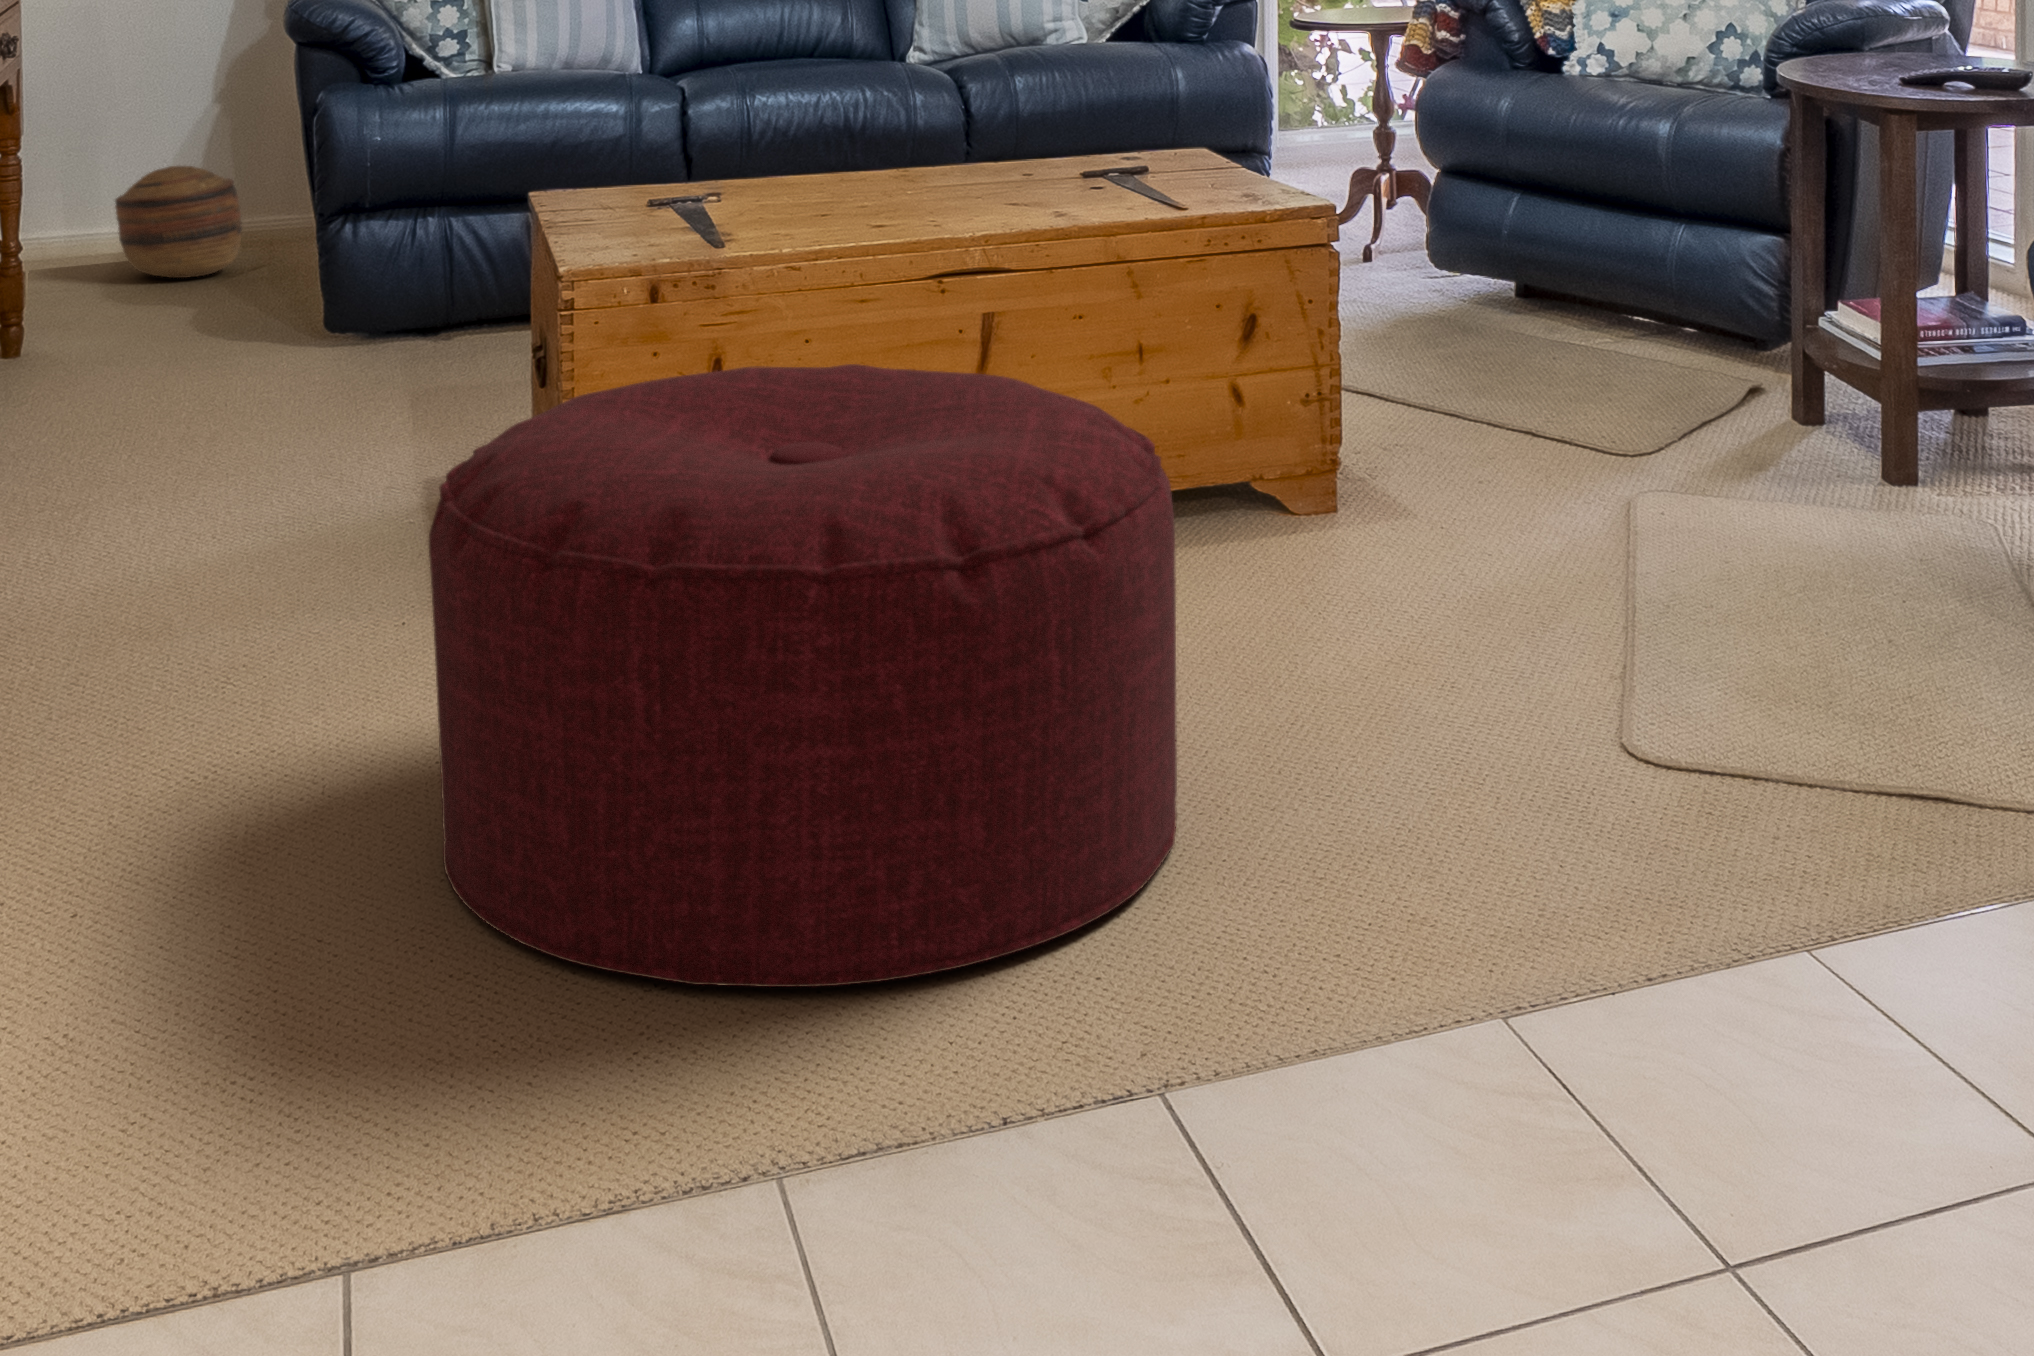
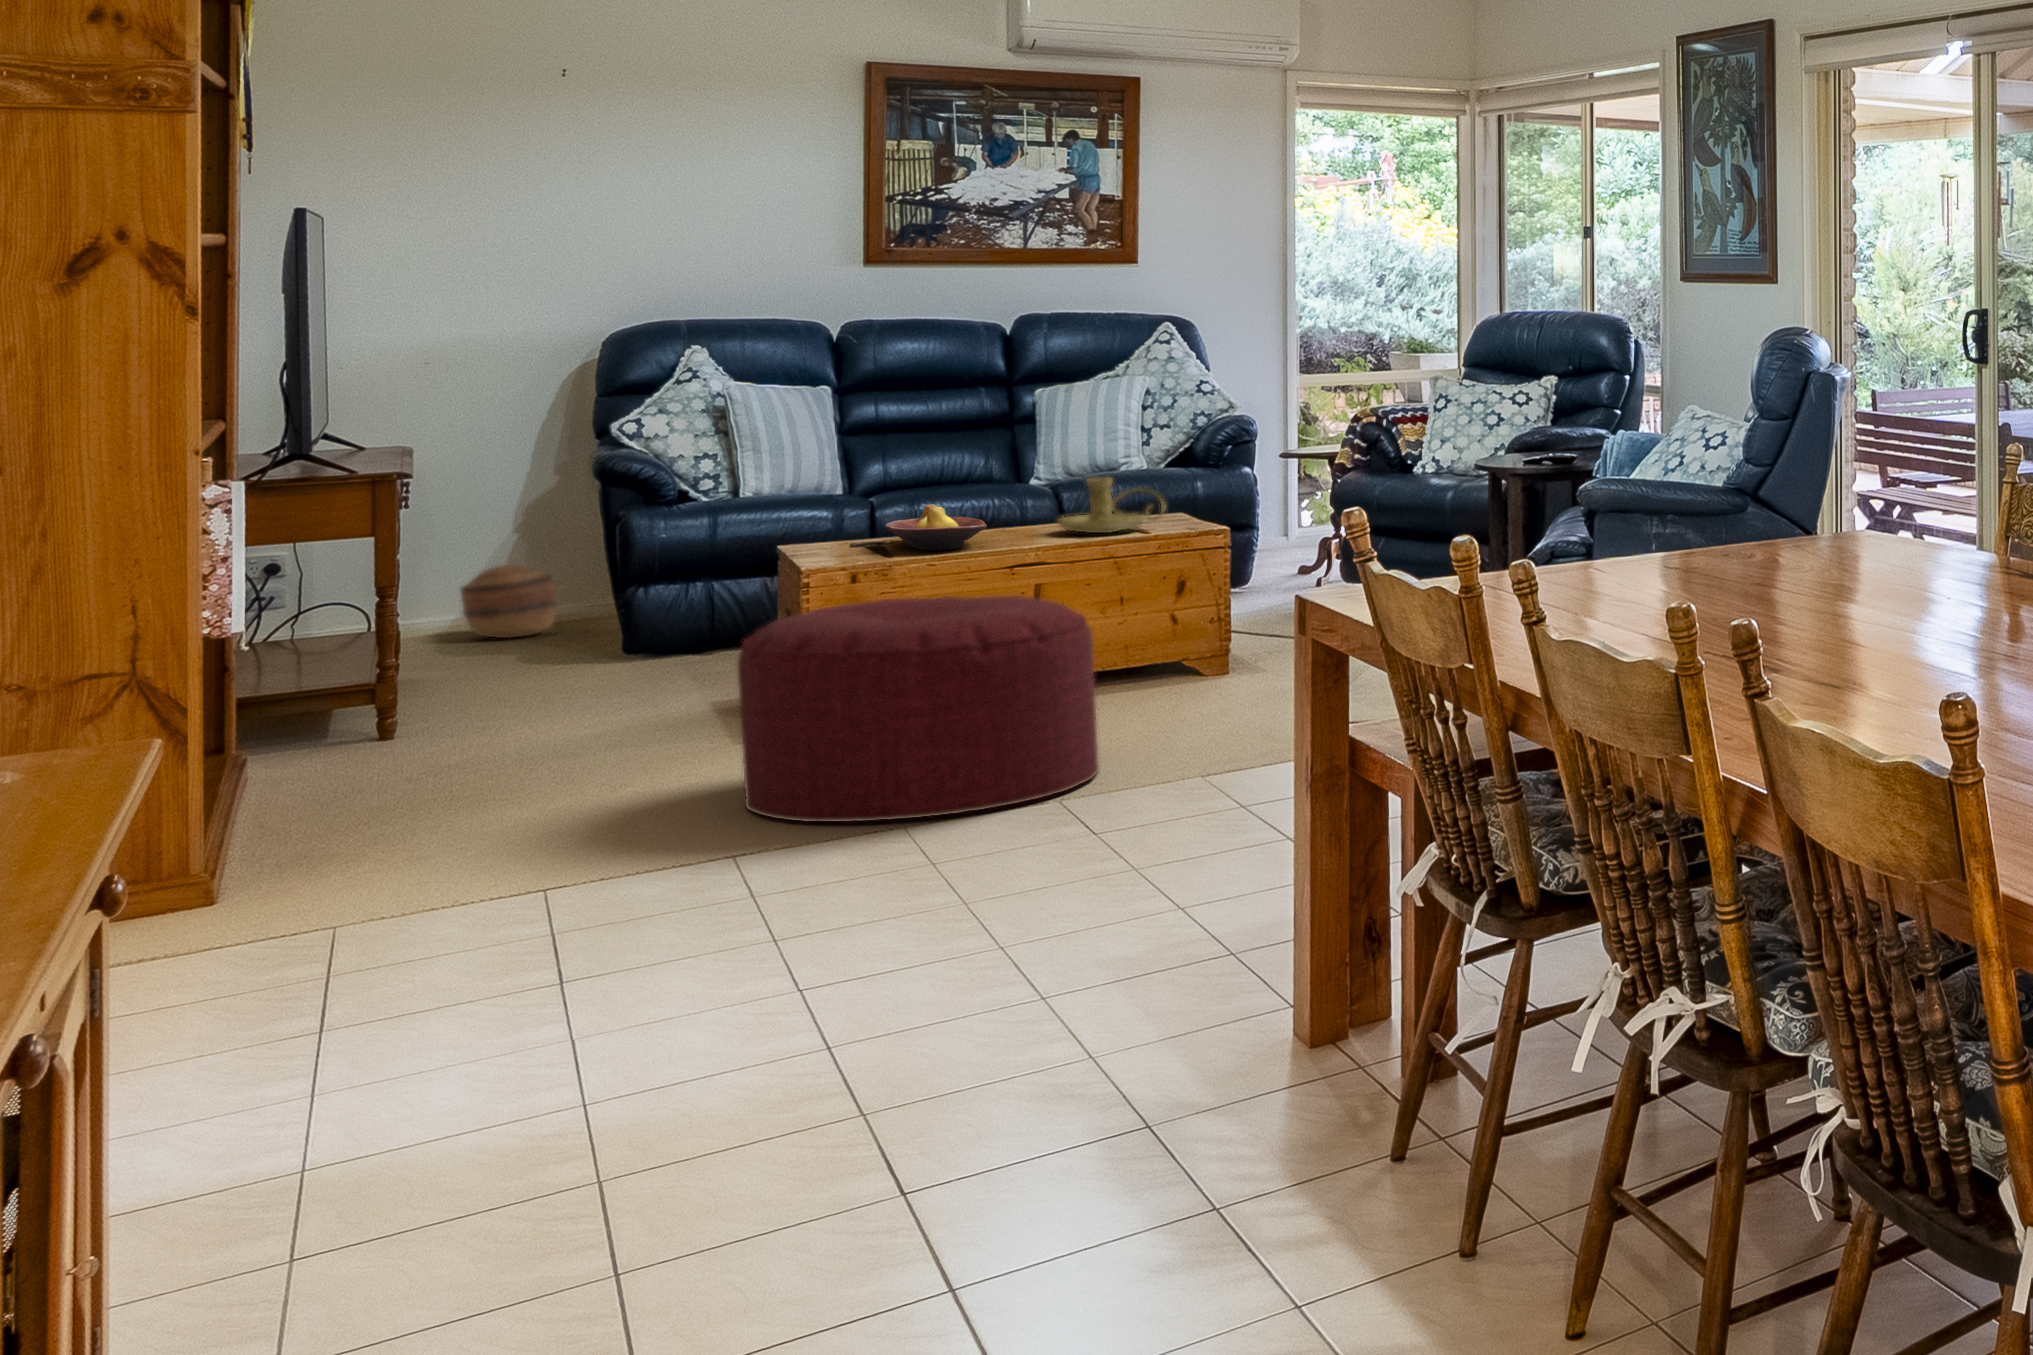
candle holder: none [1004,77,1198,186] -> present [1058,477,1165,533]
fruit bowl: none [711,125,893,222] -> present [885,504,987,550]

